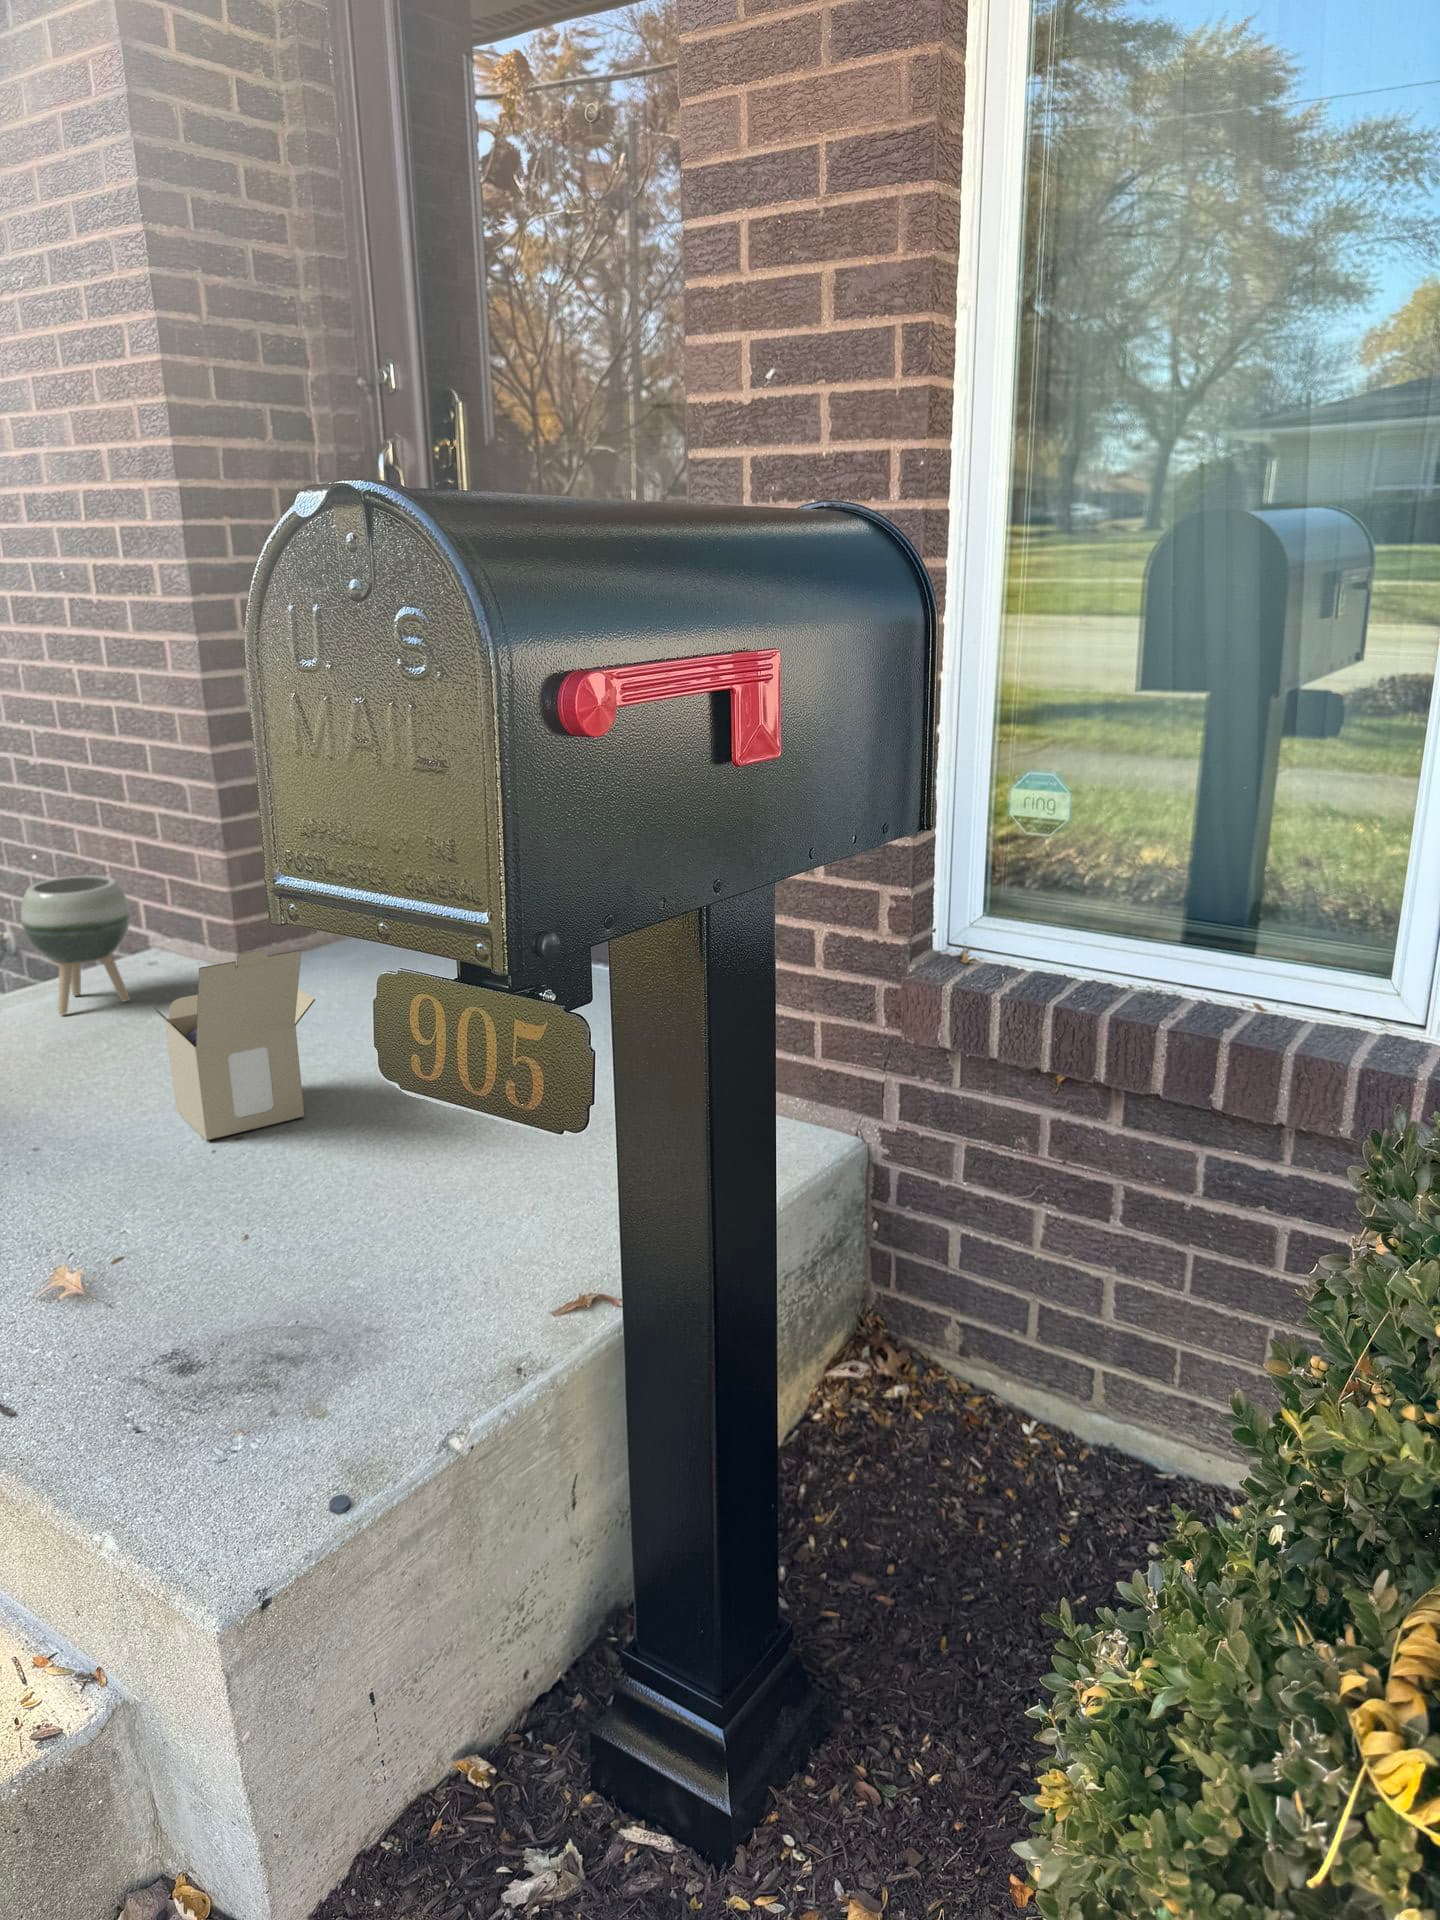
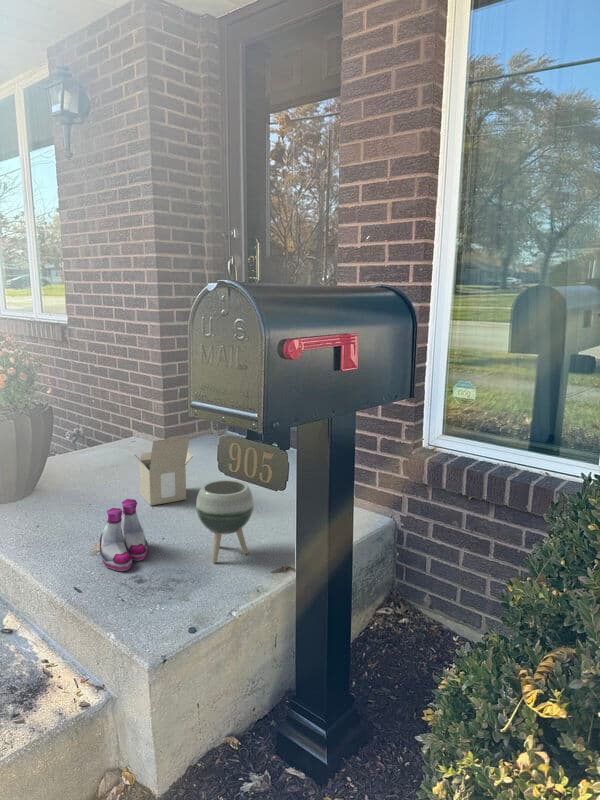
planter: present [21,875,130,1015] -> present [196,480,254,563]
boots: none [64,1137,204,1339] -> present [100,499,148,571]

